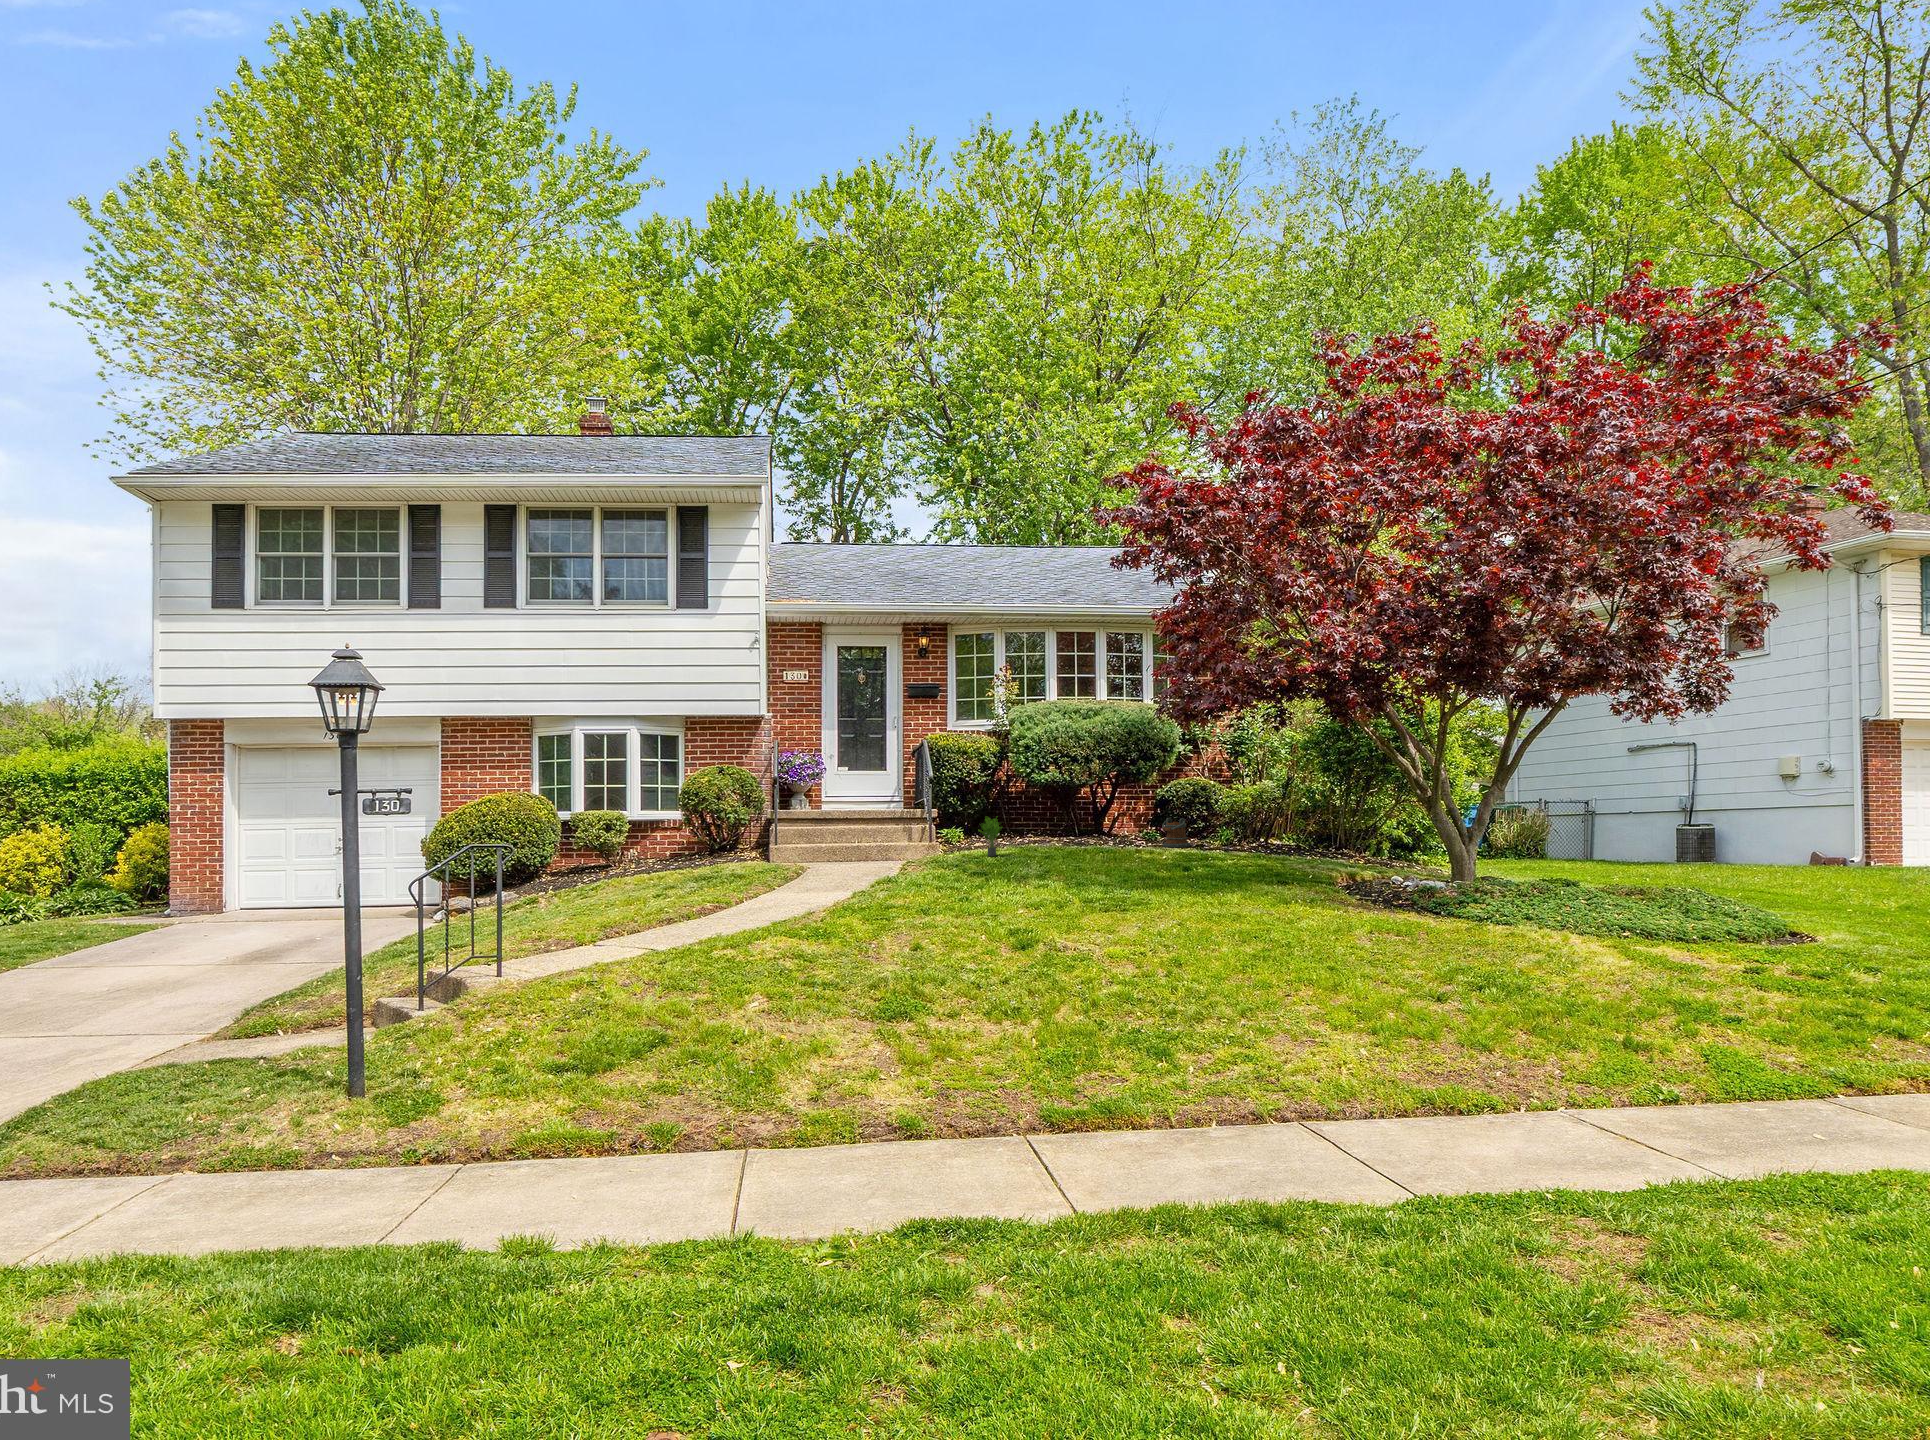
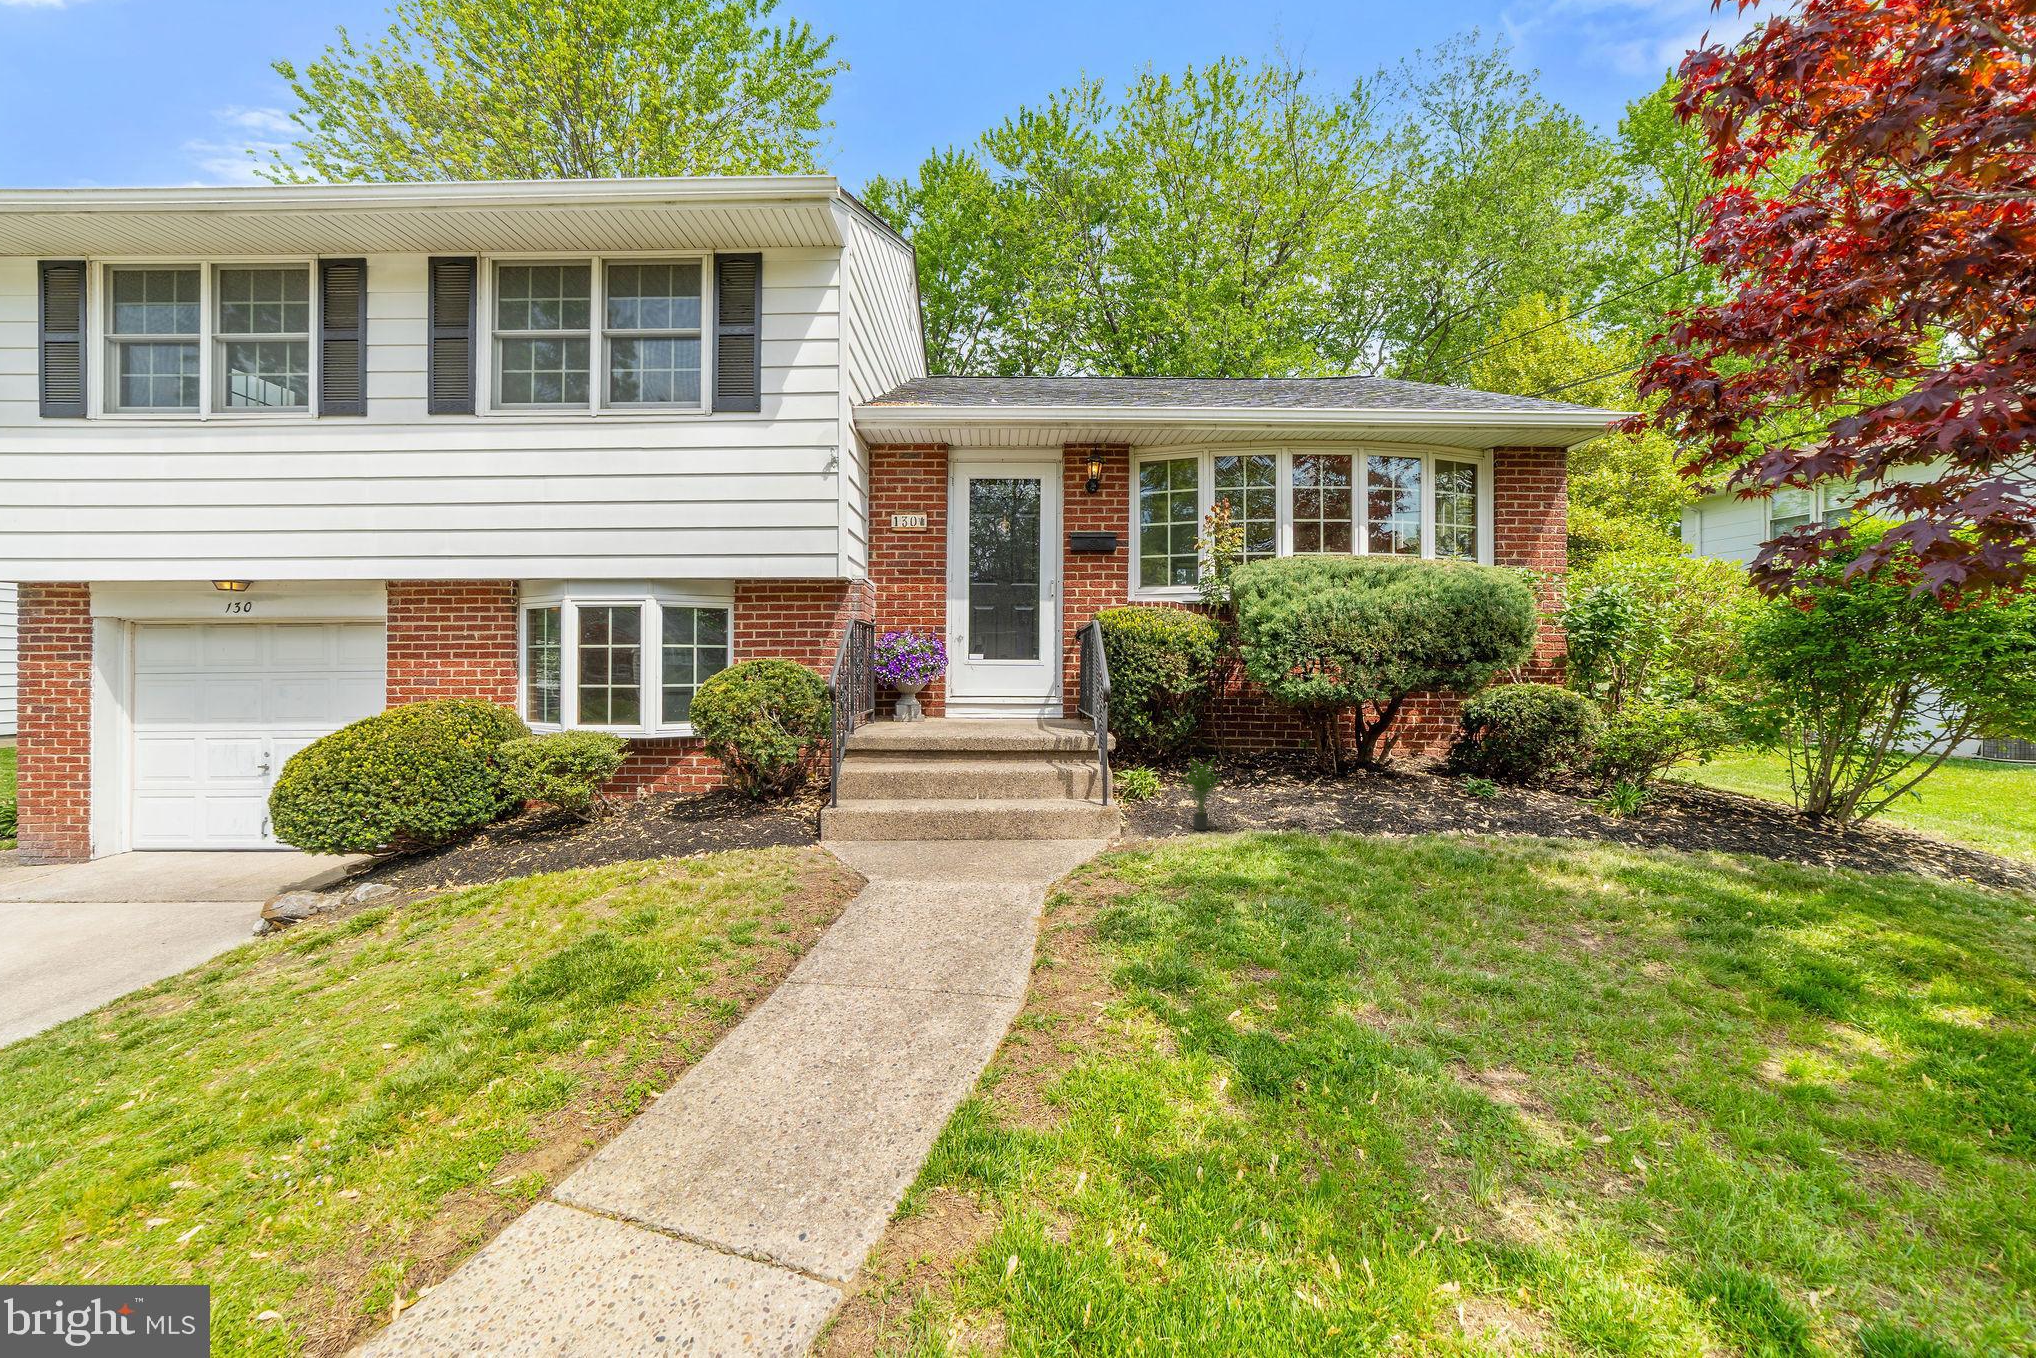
bucket: present [1162,818,1191,847] -> none [1494,757,1549,813]

